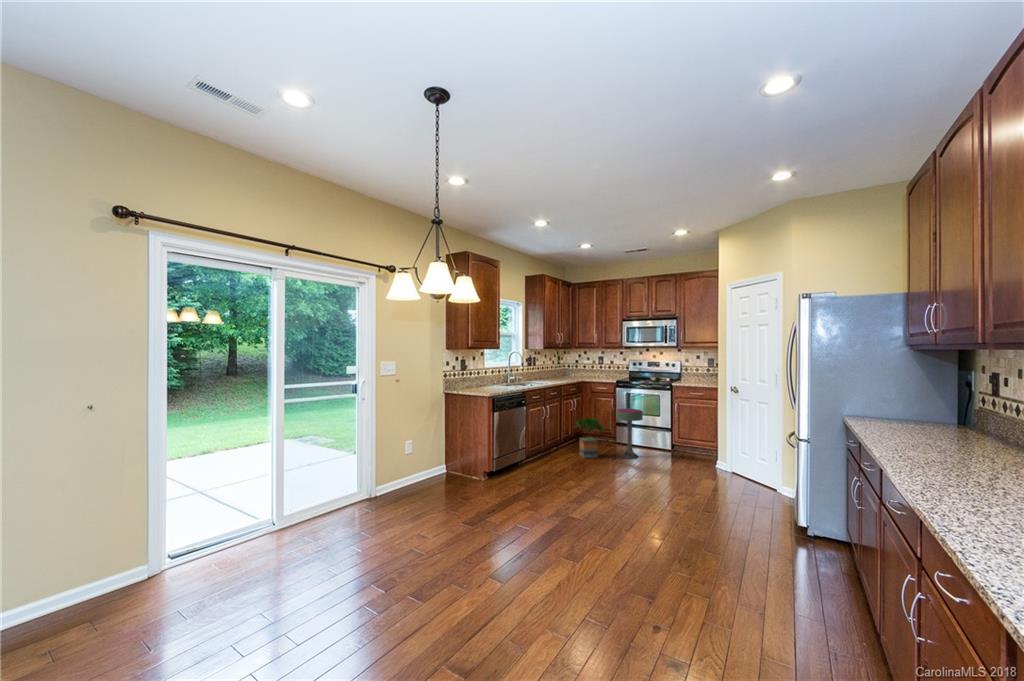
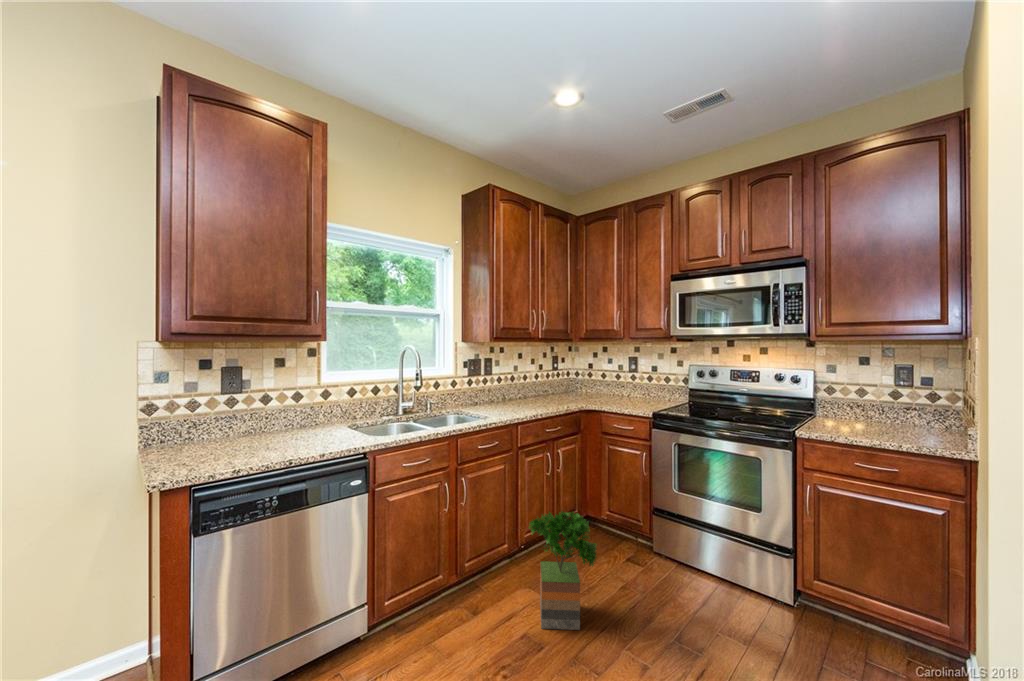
bar stool: present [617,409,643,458] -> none [636,493,711,648]

